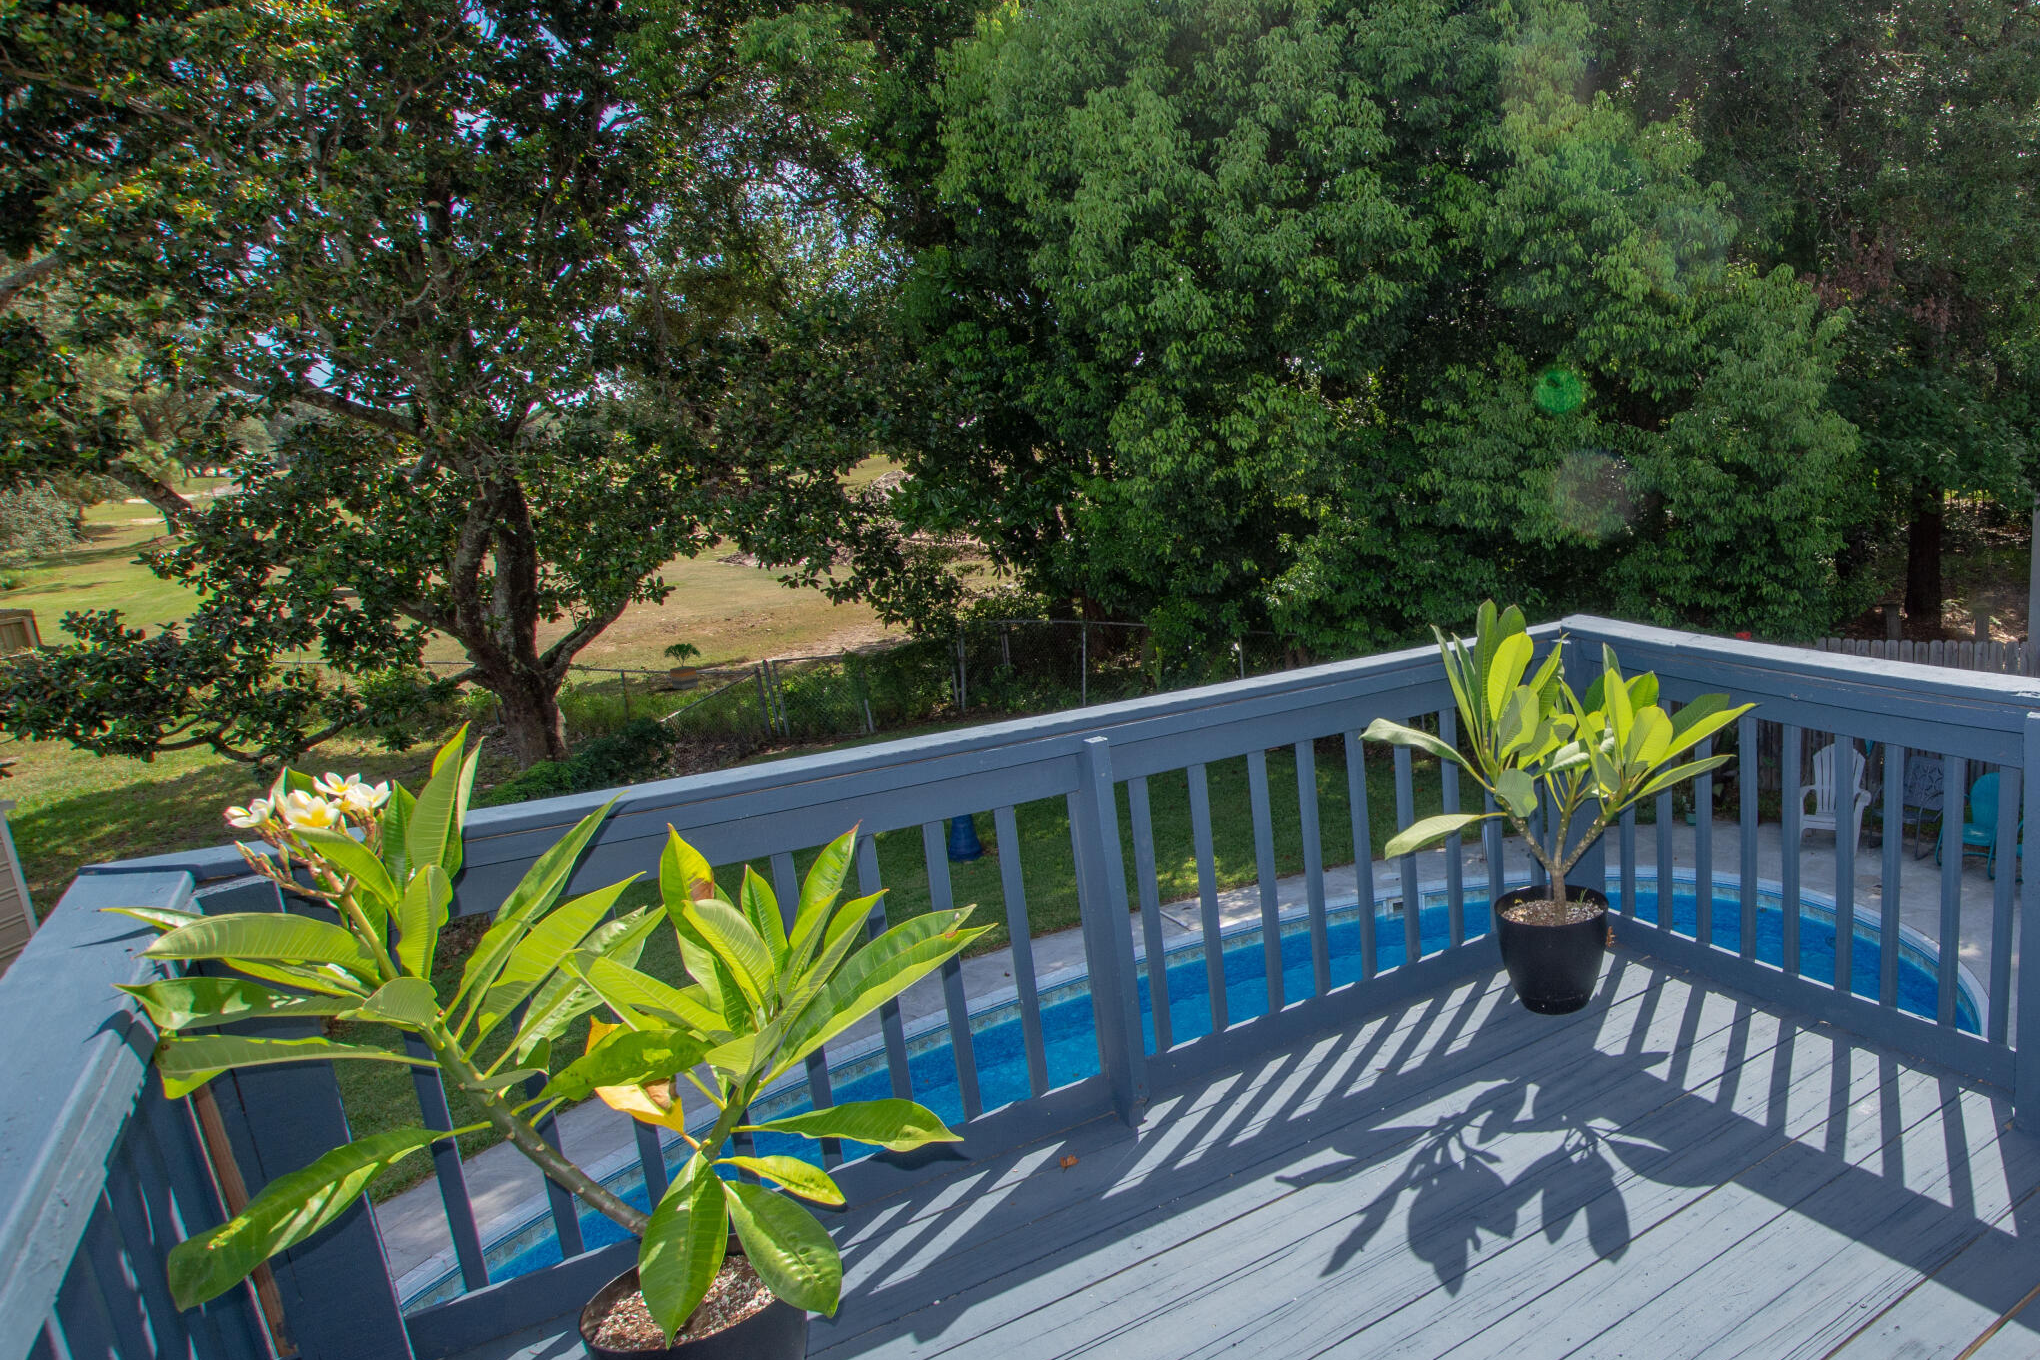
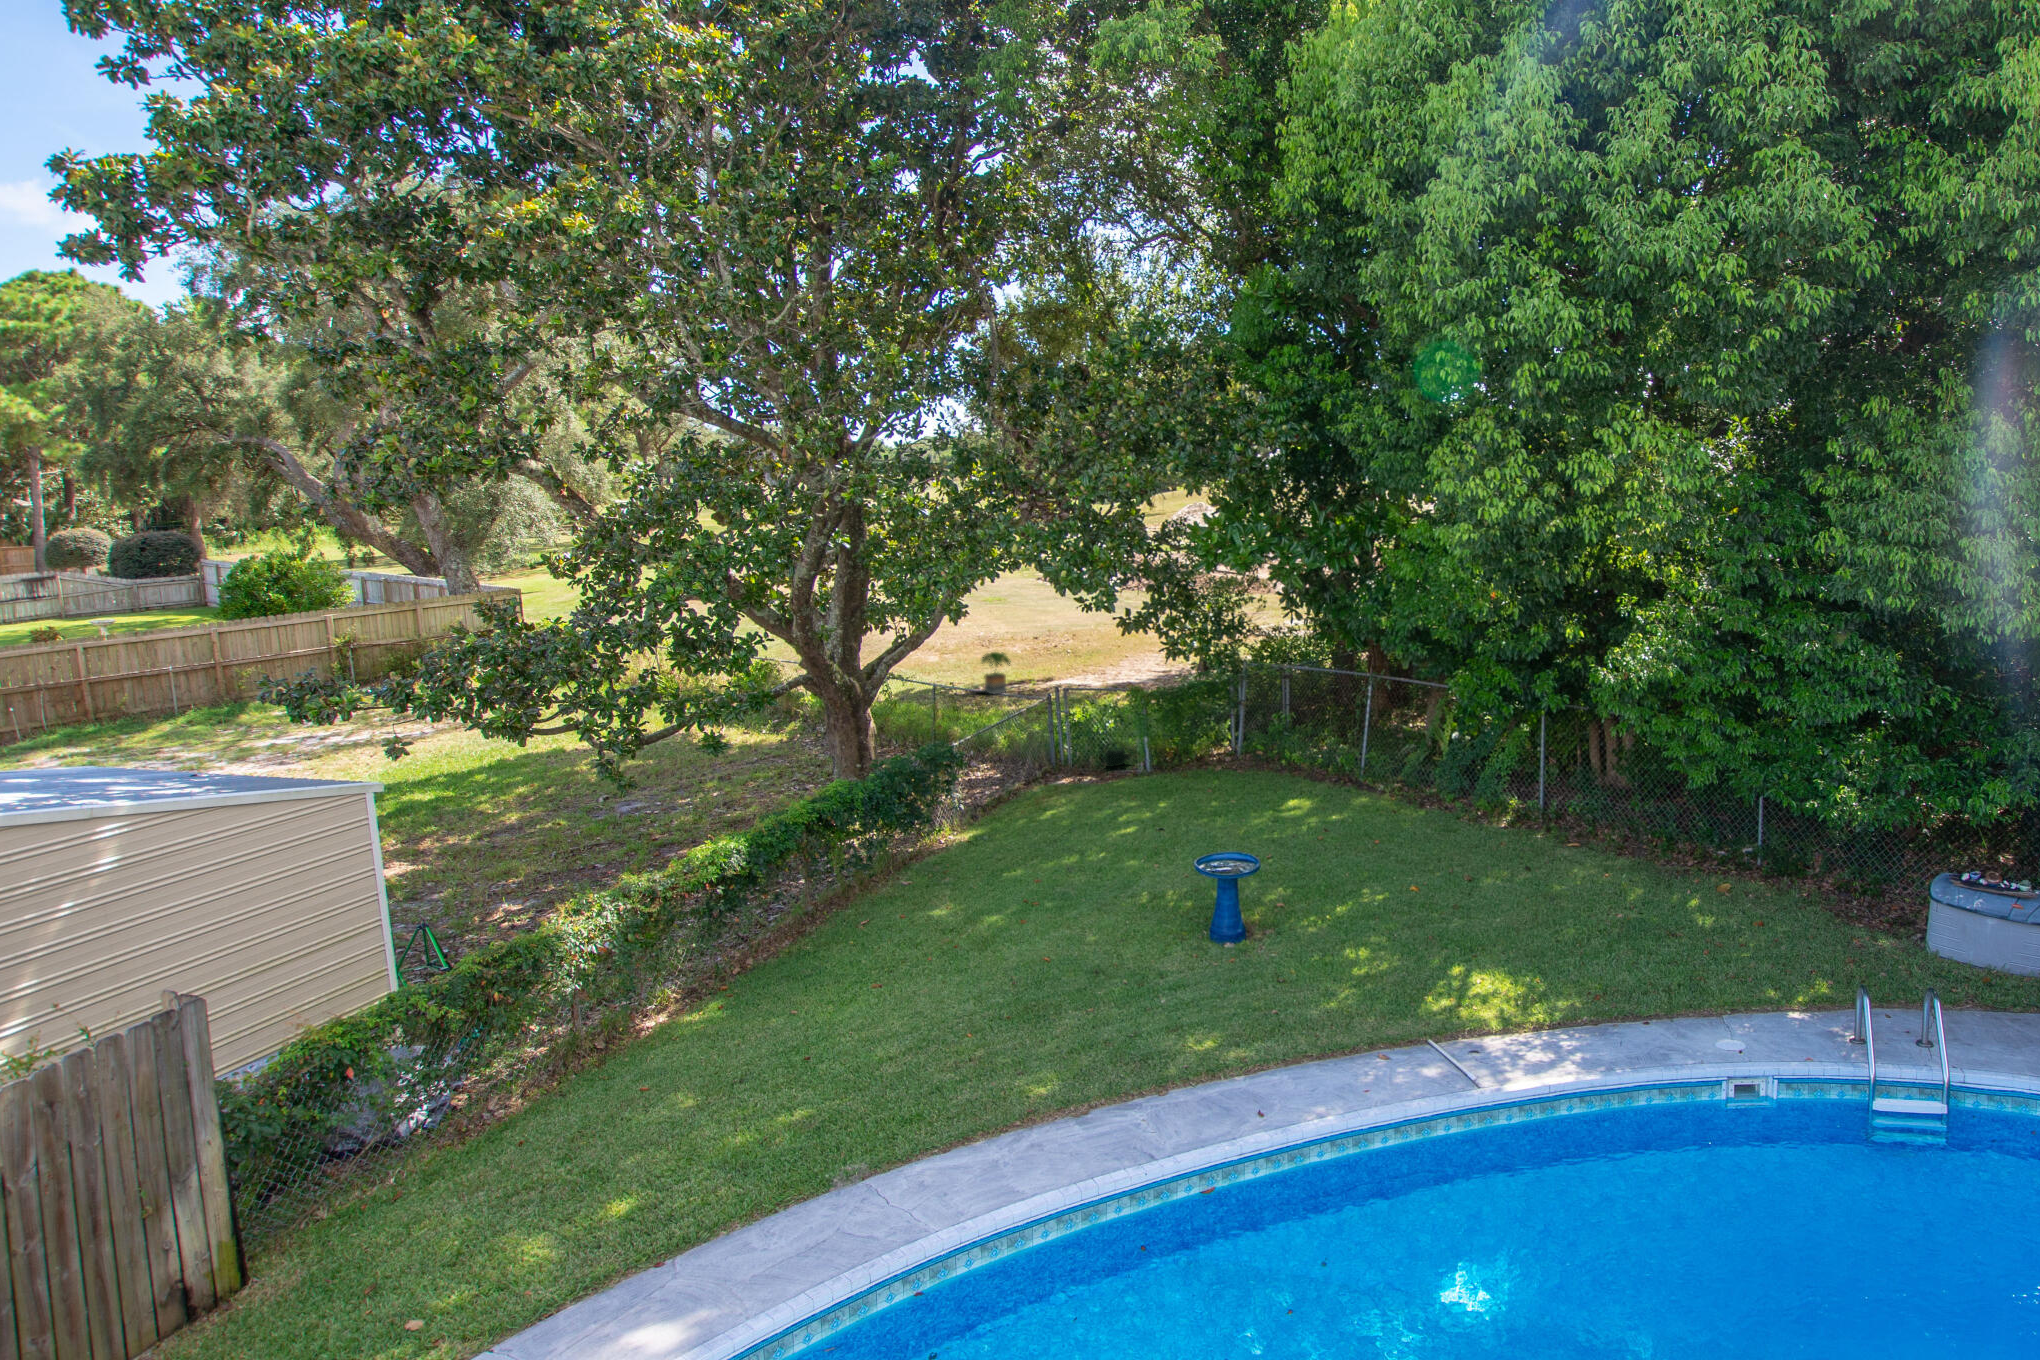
watering can: none [817,714,857,738] -> present [1103,742,1136,766]

